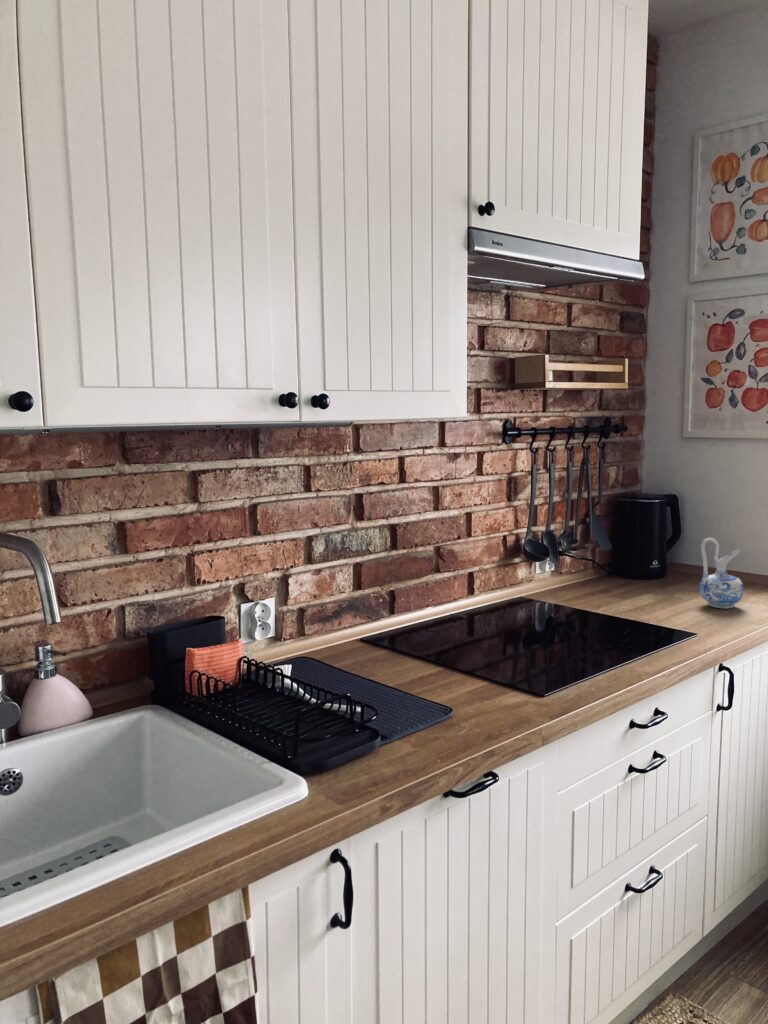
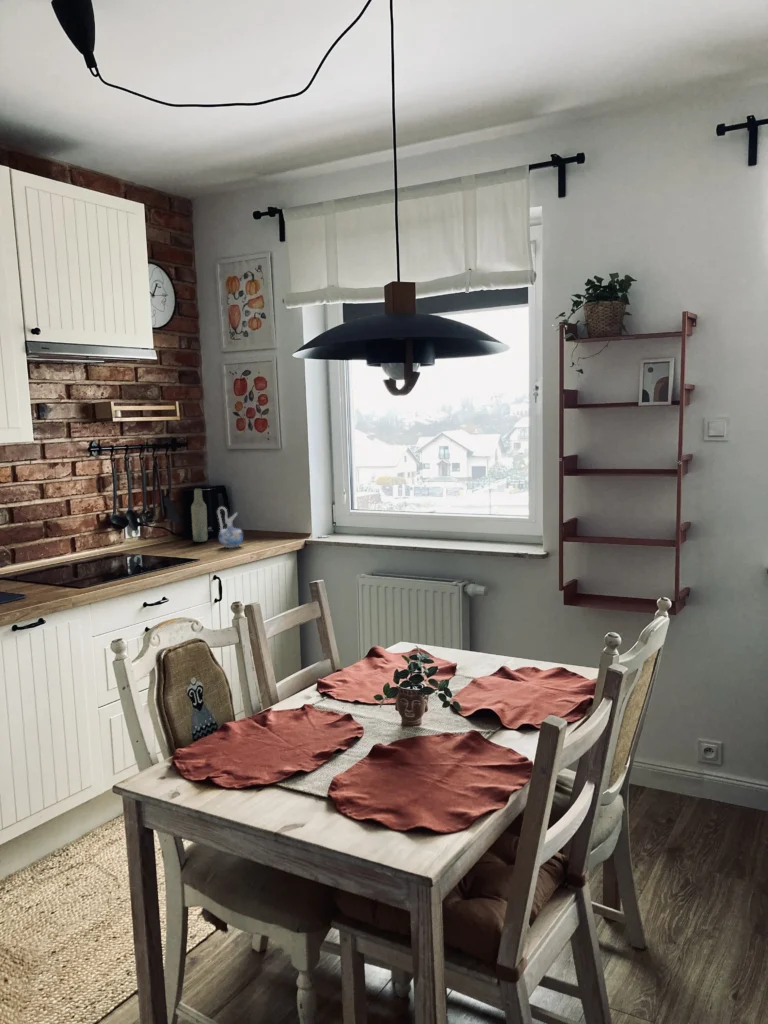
bottle: none [635,500,663,587] -> present [191,488,208,542]

